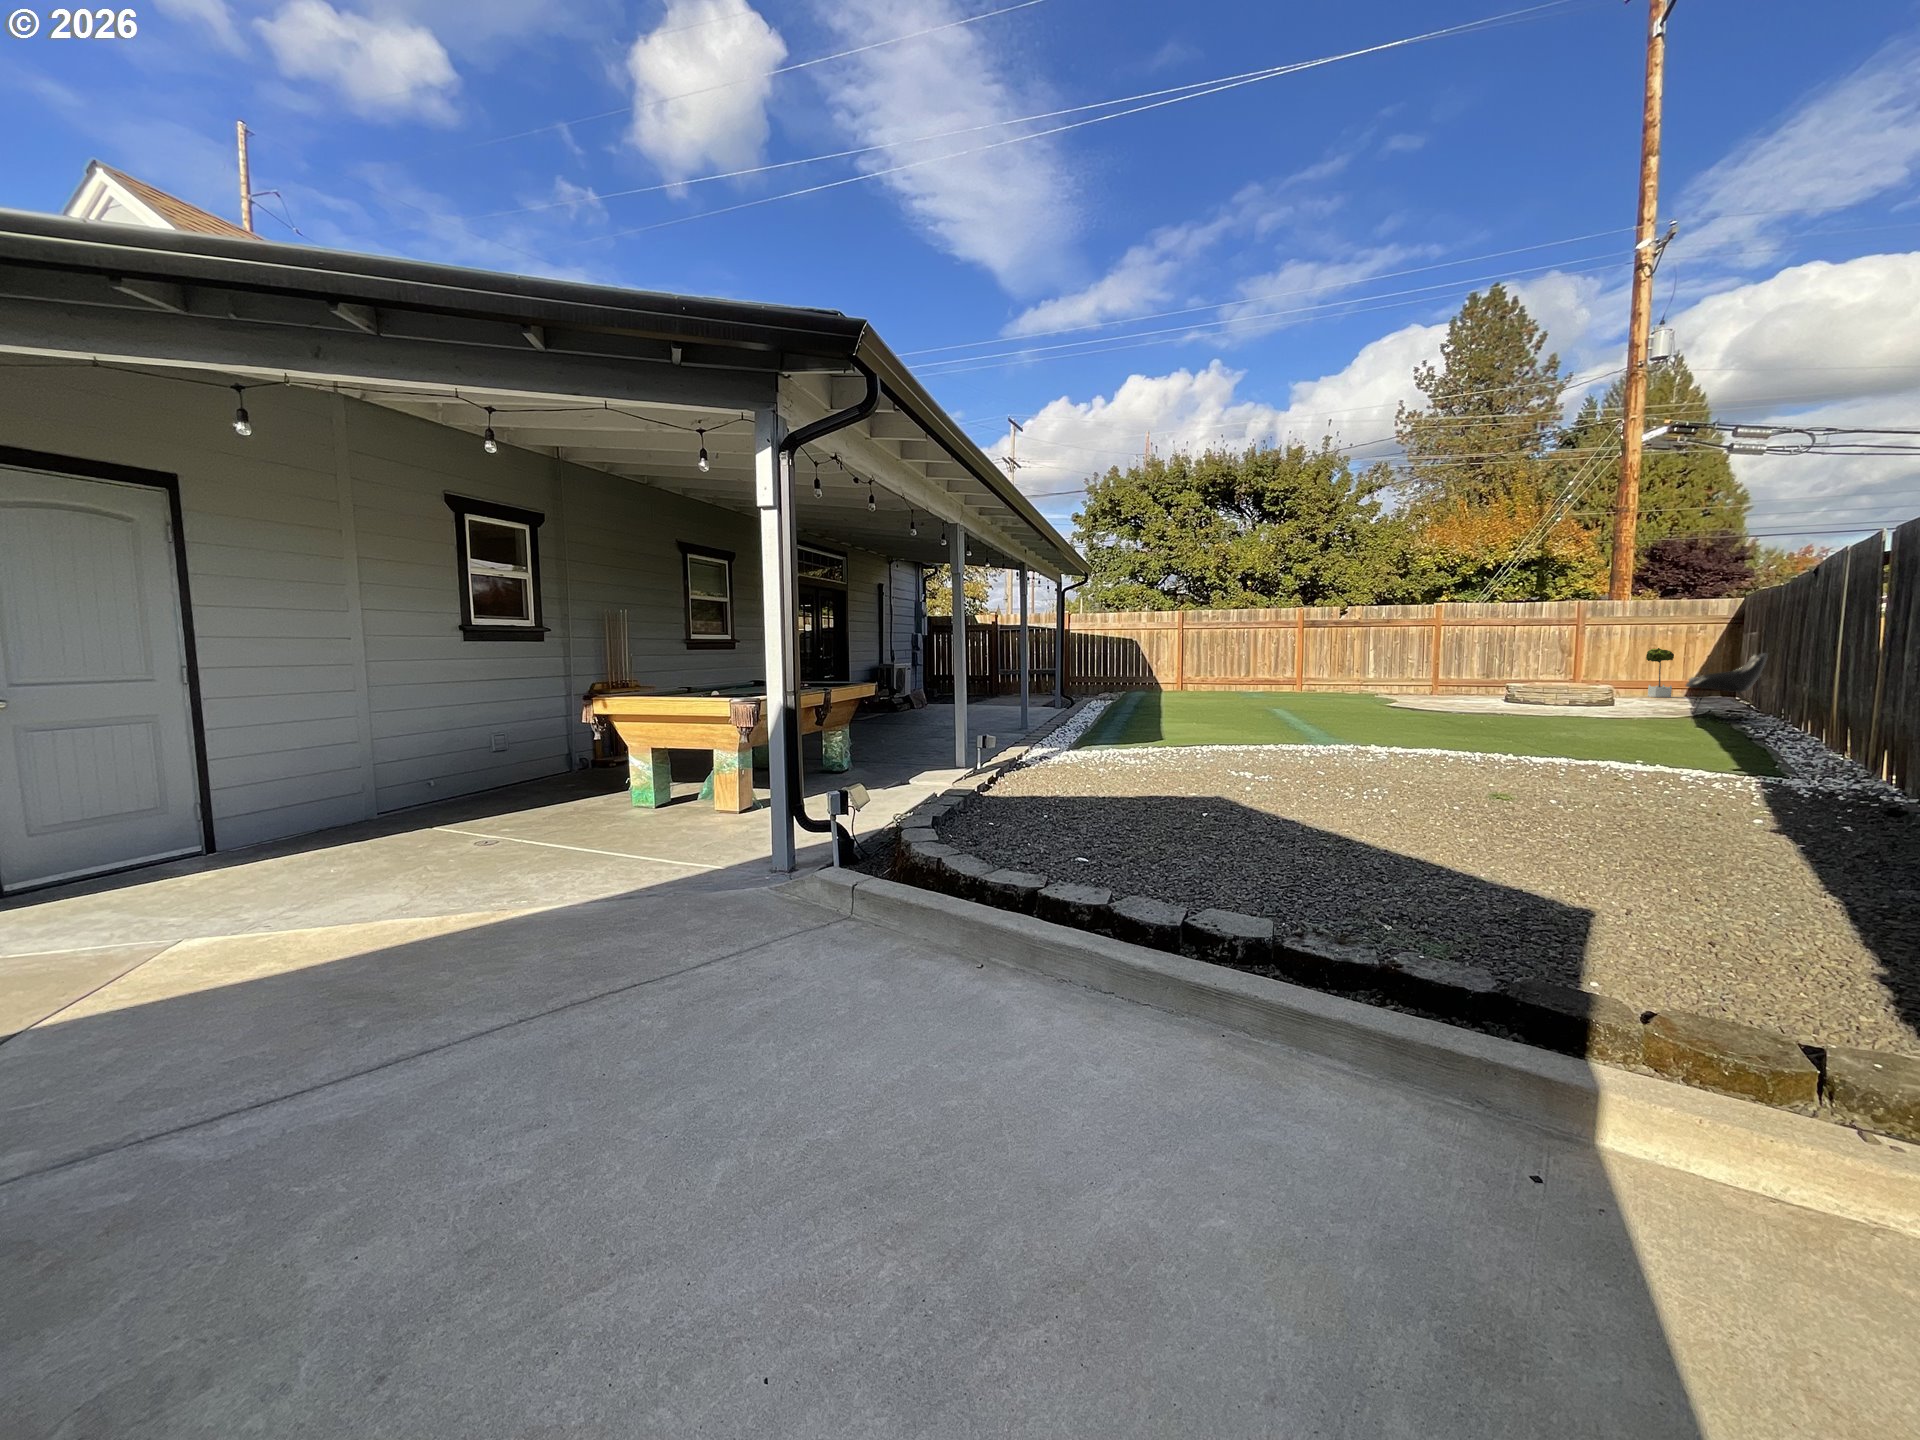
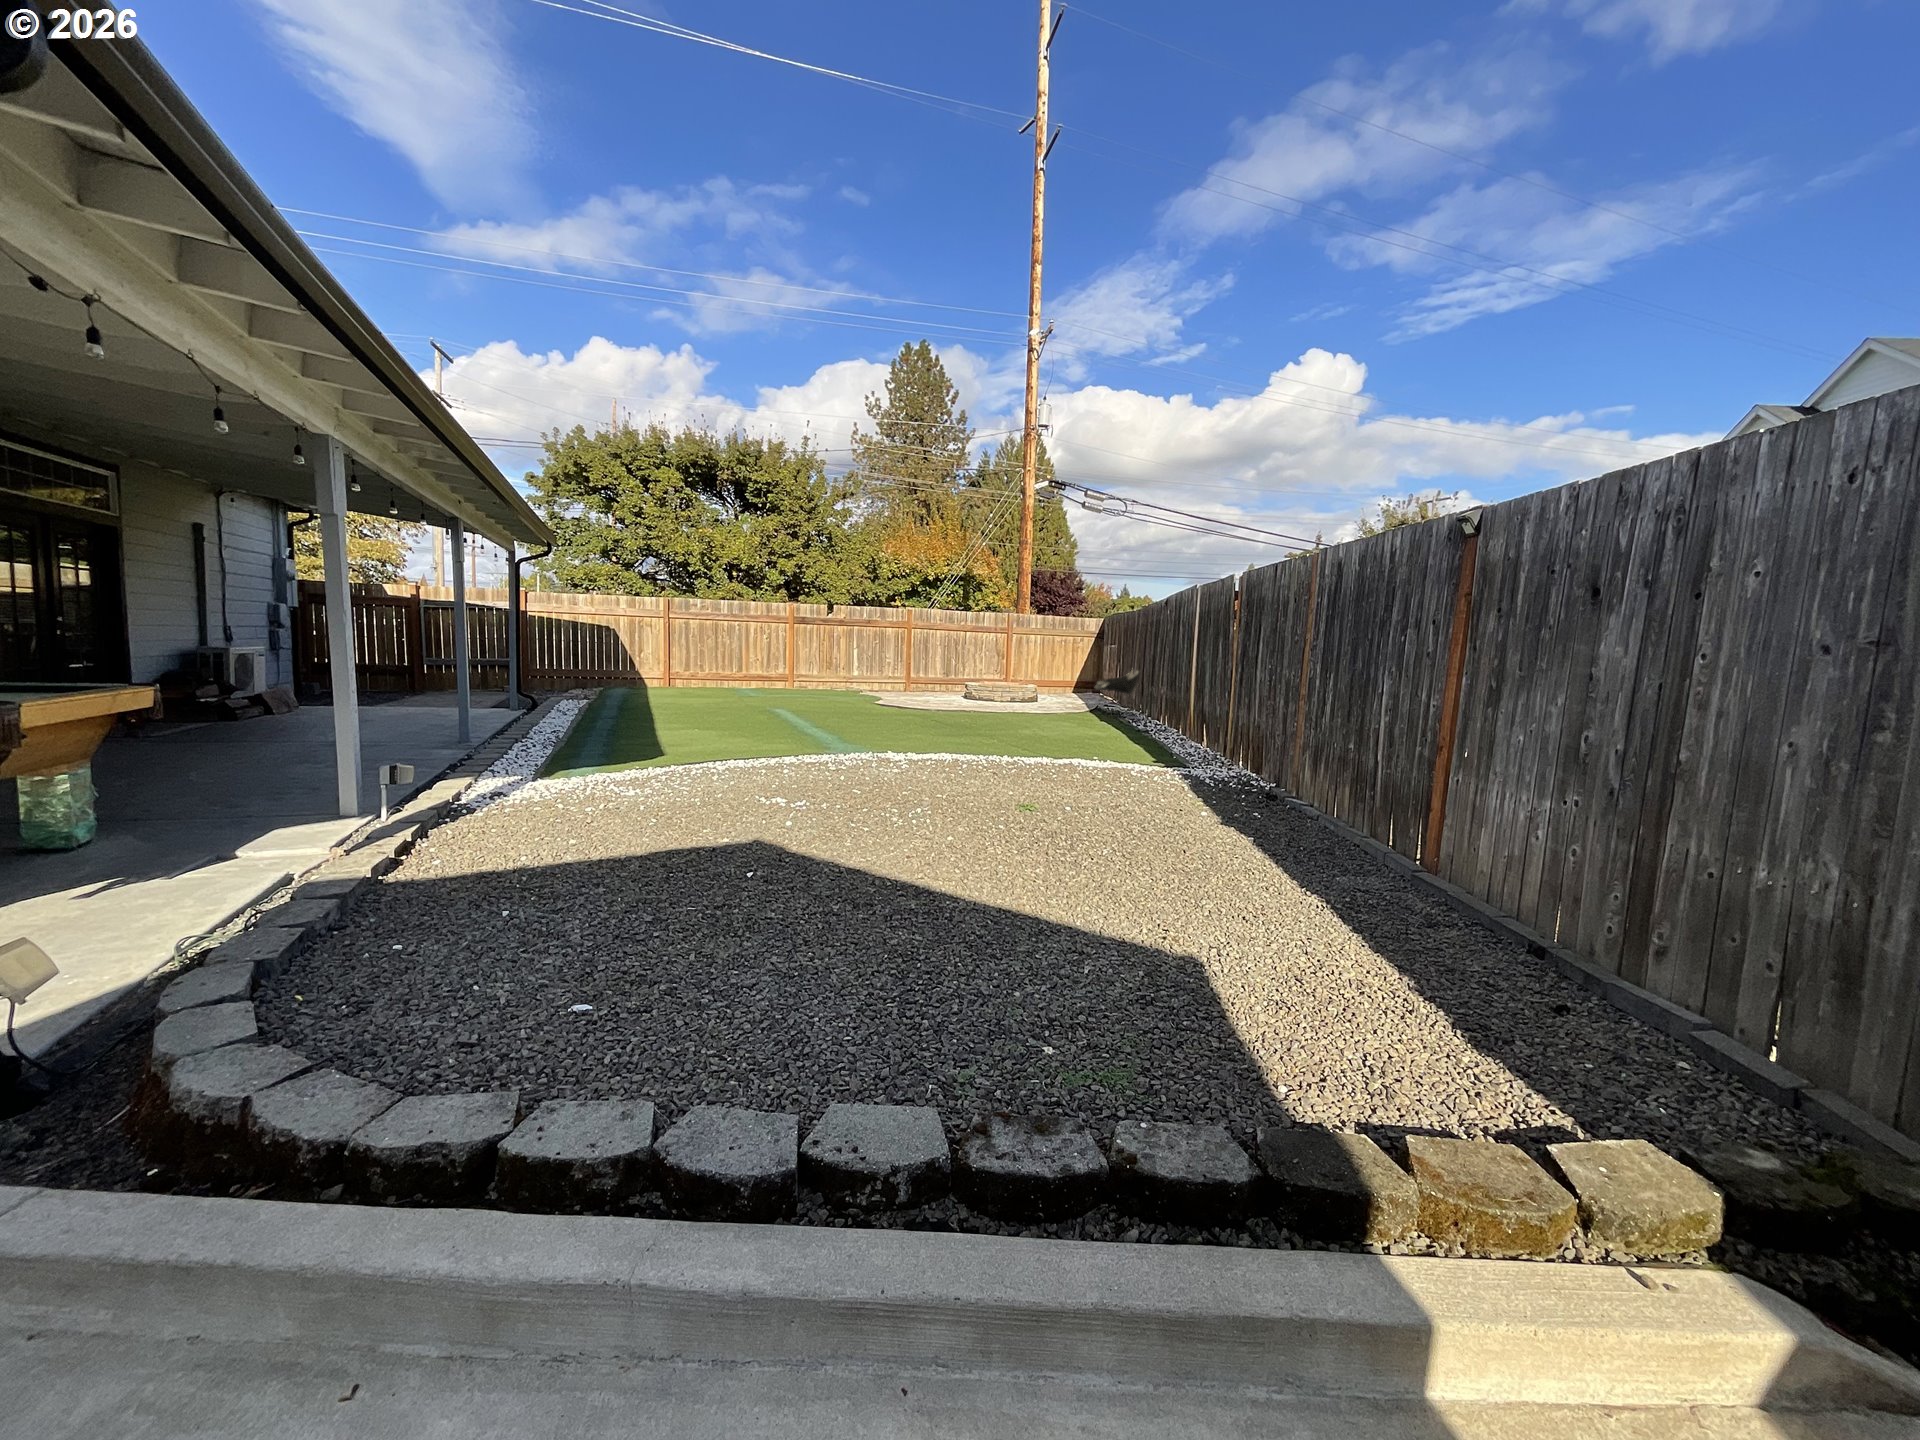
potted tree: present [1646,648,1674,698] -> none [1057,655,1075,696]

